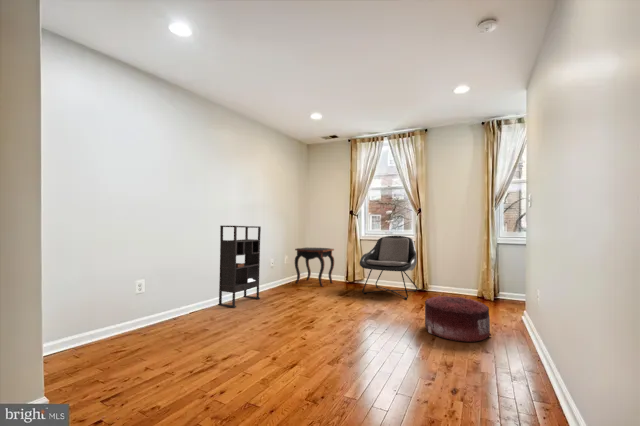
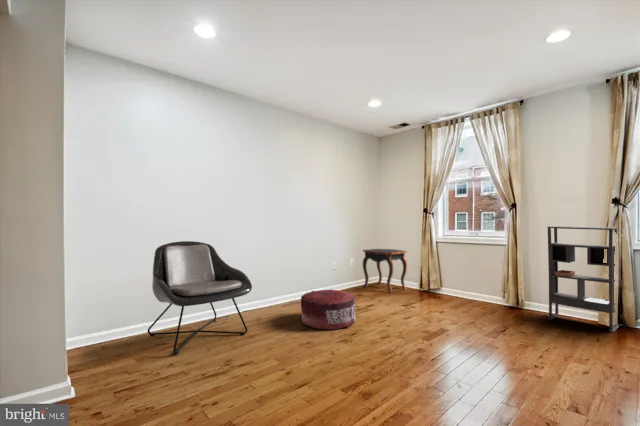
bookshelf: present [218,225,261,308] -> present [548,226,619,332]
lounge chair: present [360,236,417,299] -> present [148,241,252,355]
pouf: present [425,296,491,342] -> present [301,289,355,329]

